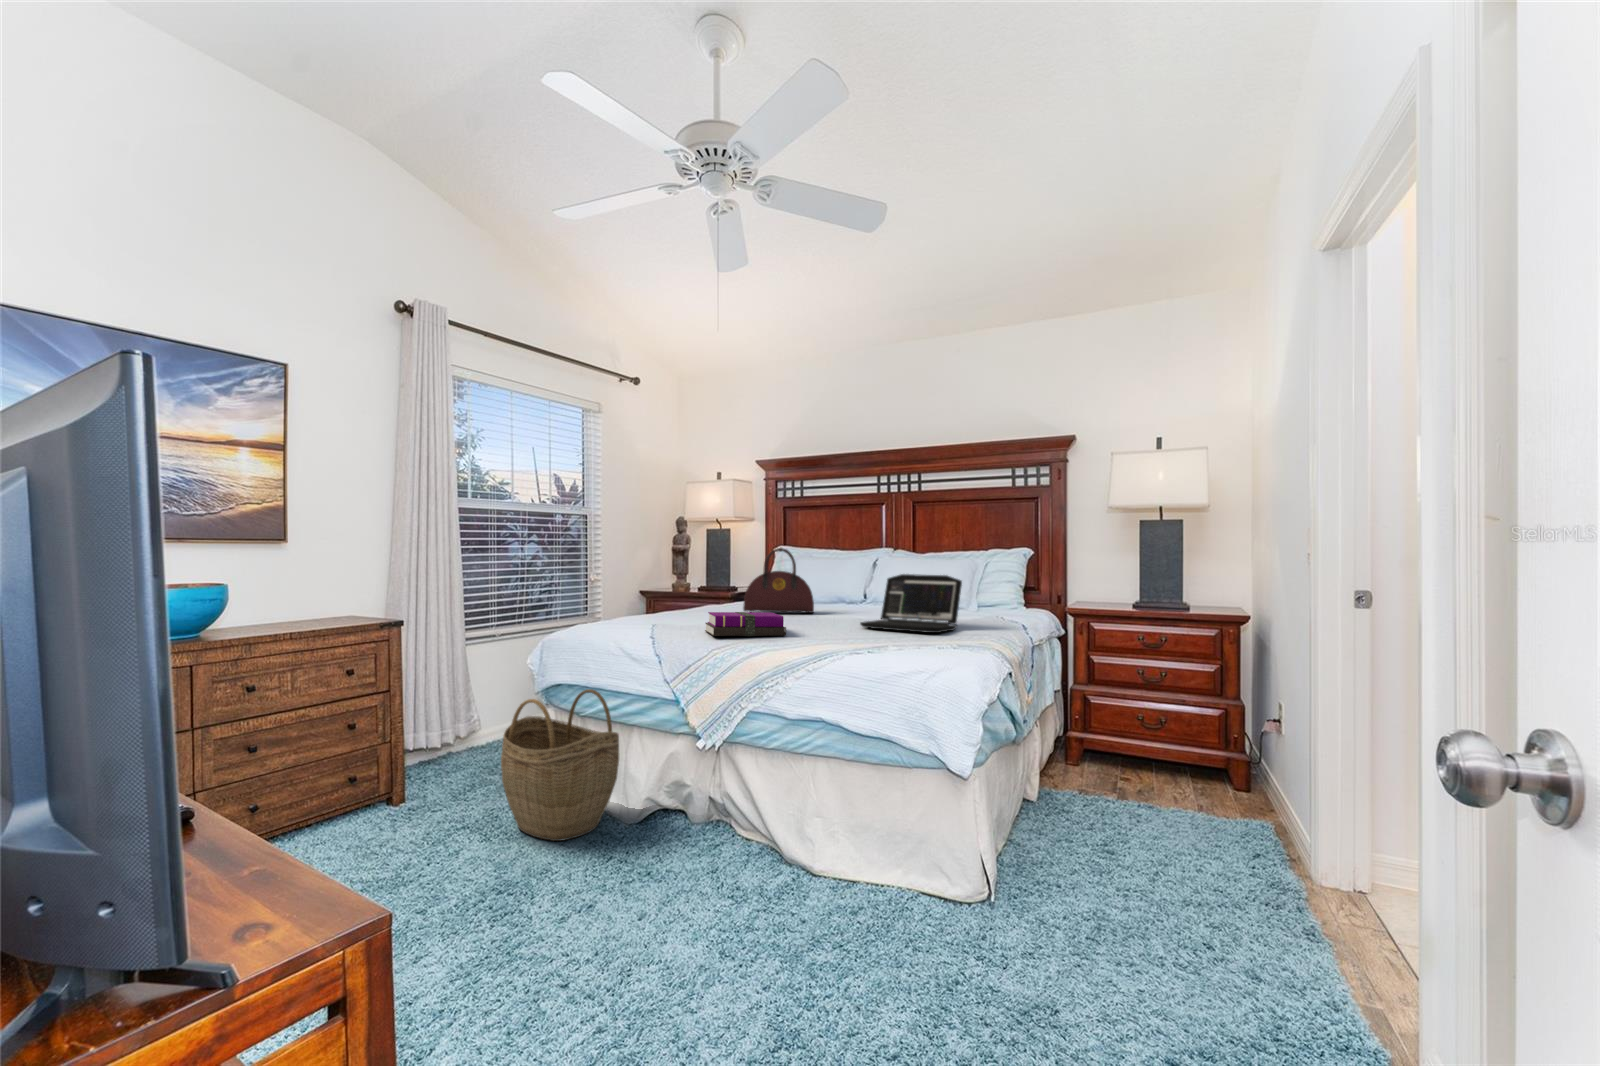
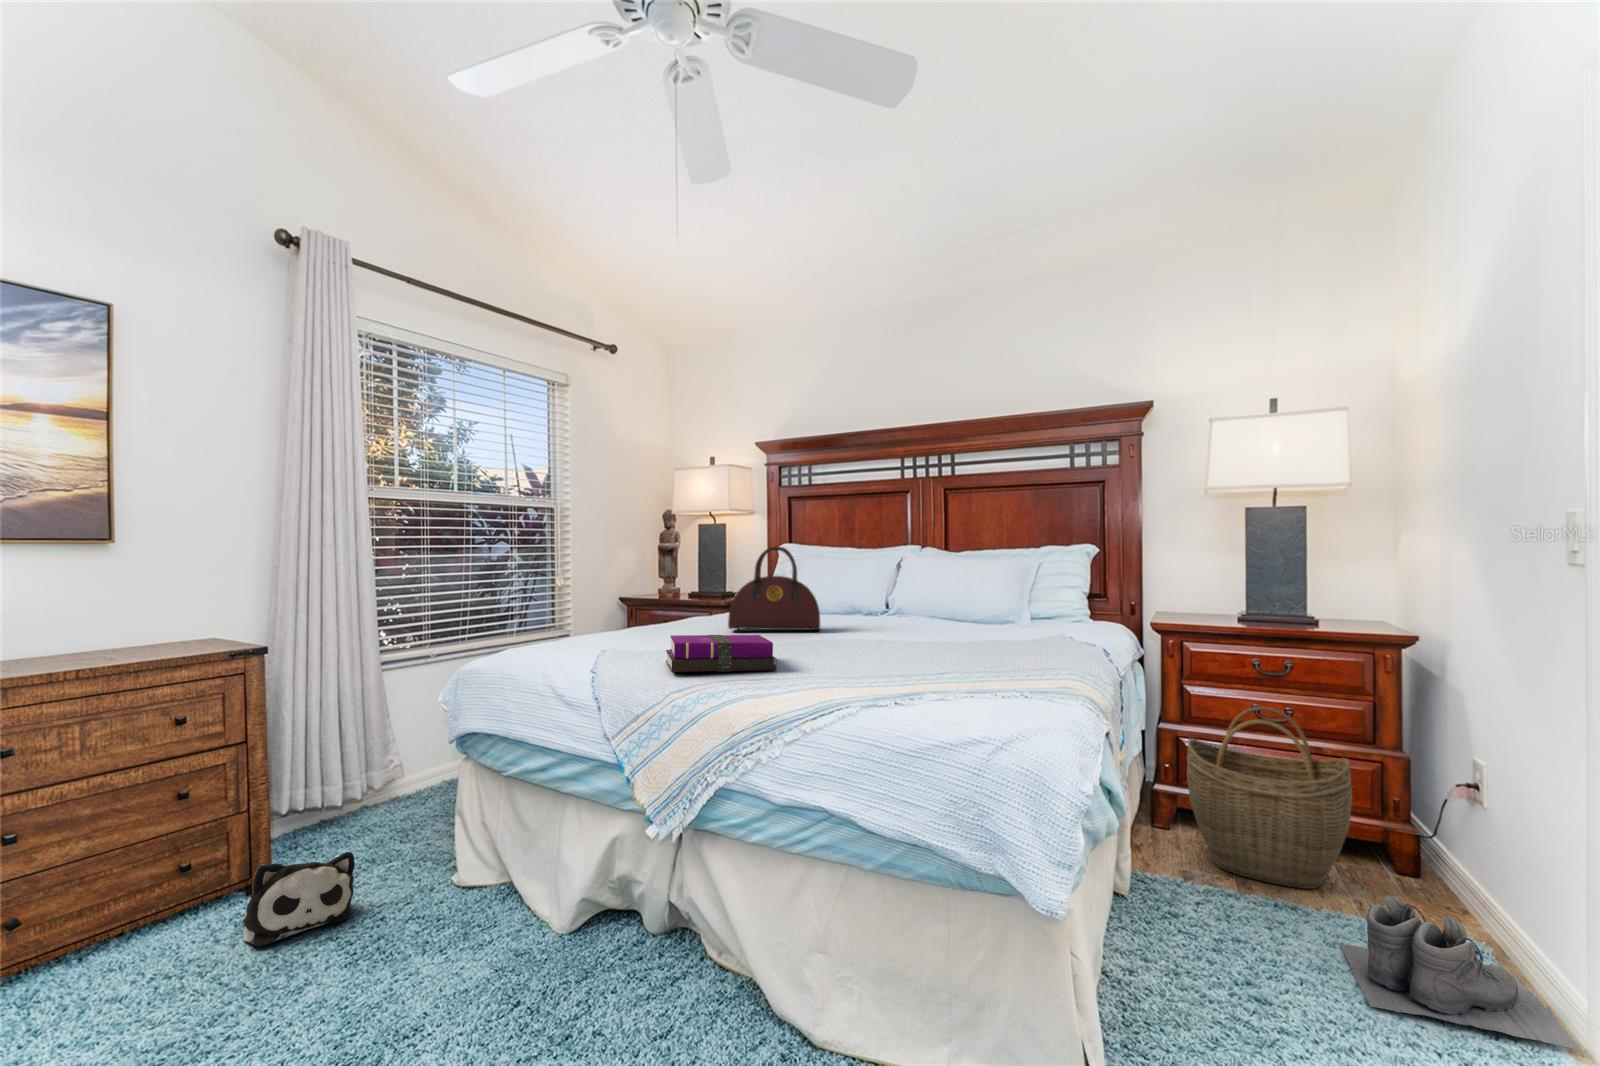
laptop: present [860,574,962,633] -> none [881,580,1023,665]
woven basket: present [501,689,619,841] -> present [1187,707,1352,889]
plush toy: none [398,770,475,830] -> present [242,852,355,947]
boots: none [1173,787,1300,871] -> present [1339,896,1582,1050]

